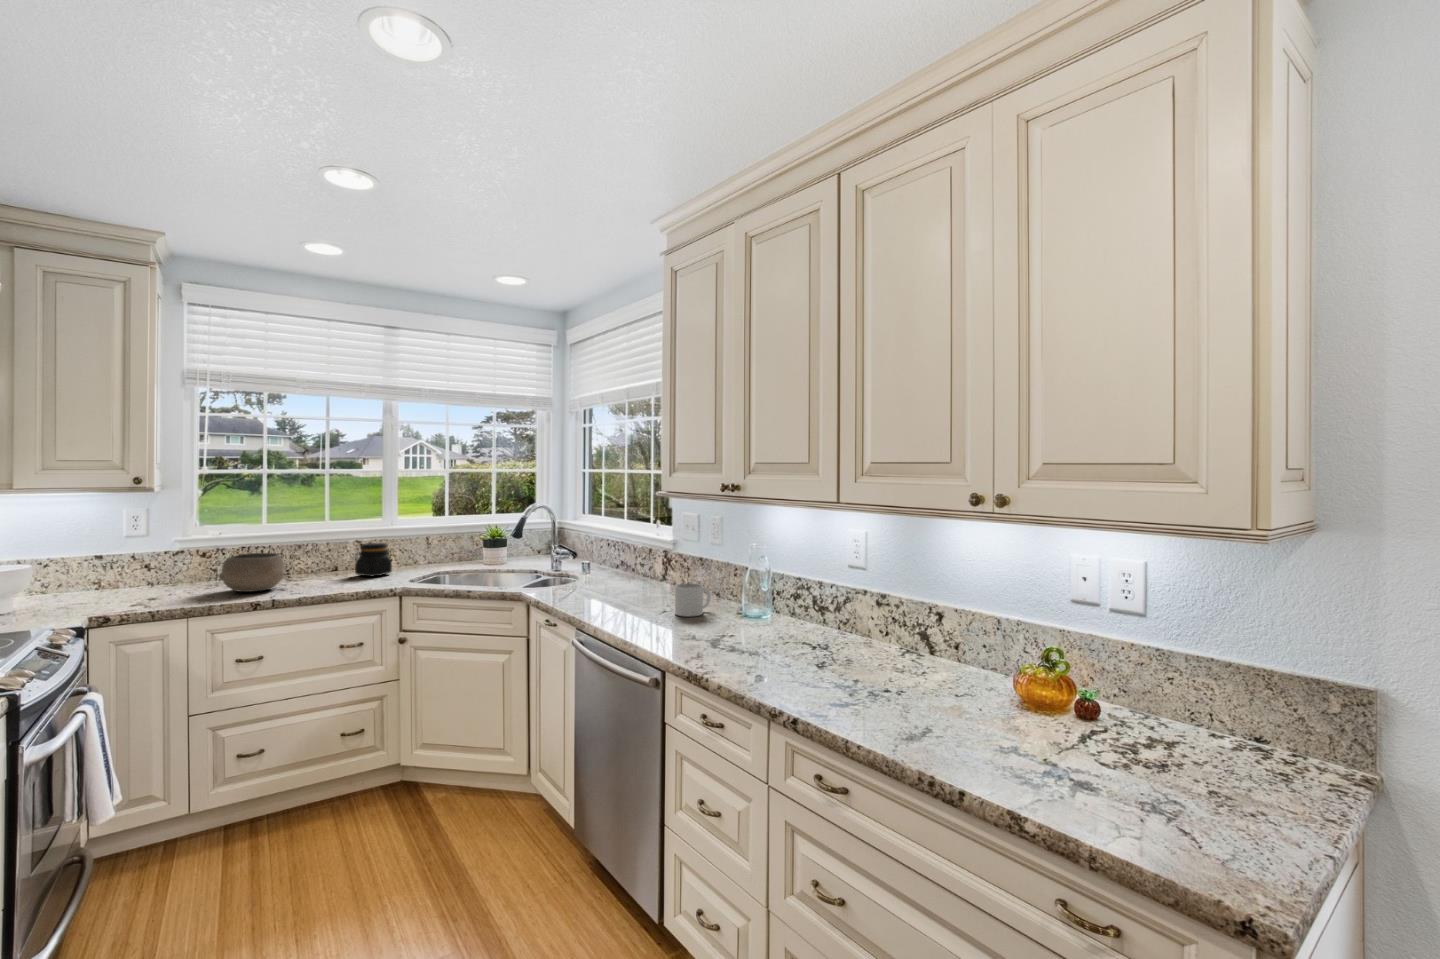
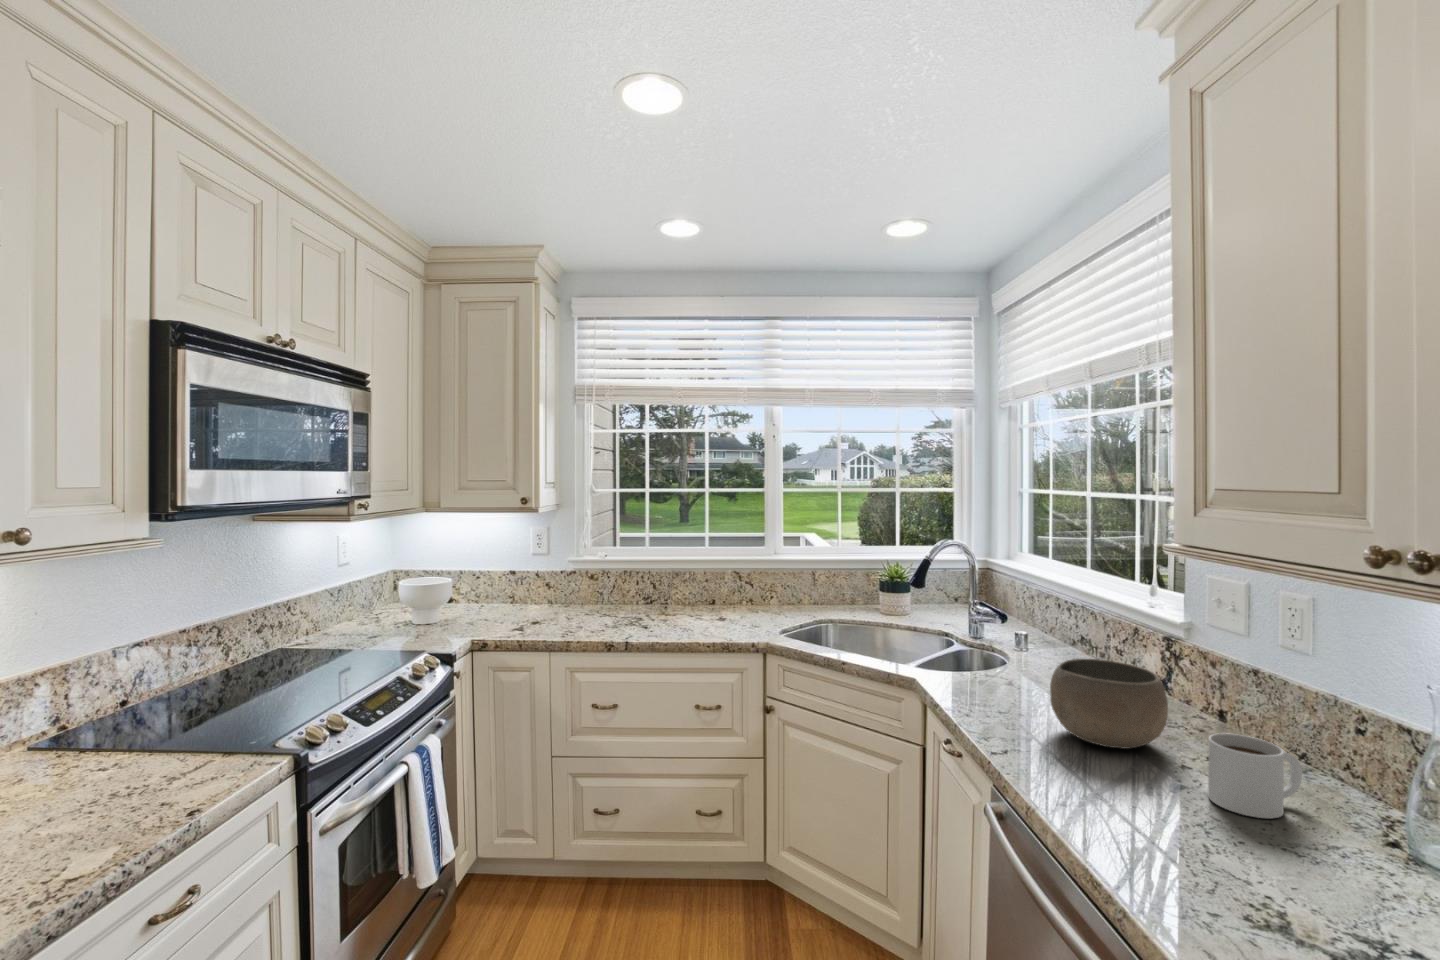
jar: present [355,543,392,576] -> none [726,576,766,618]
bowl: present [219,553,284,592] -> present [1050,659,1168,749]

